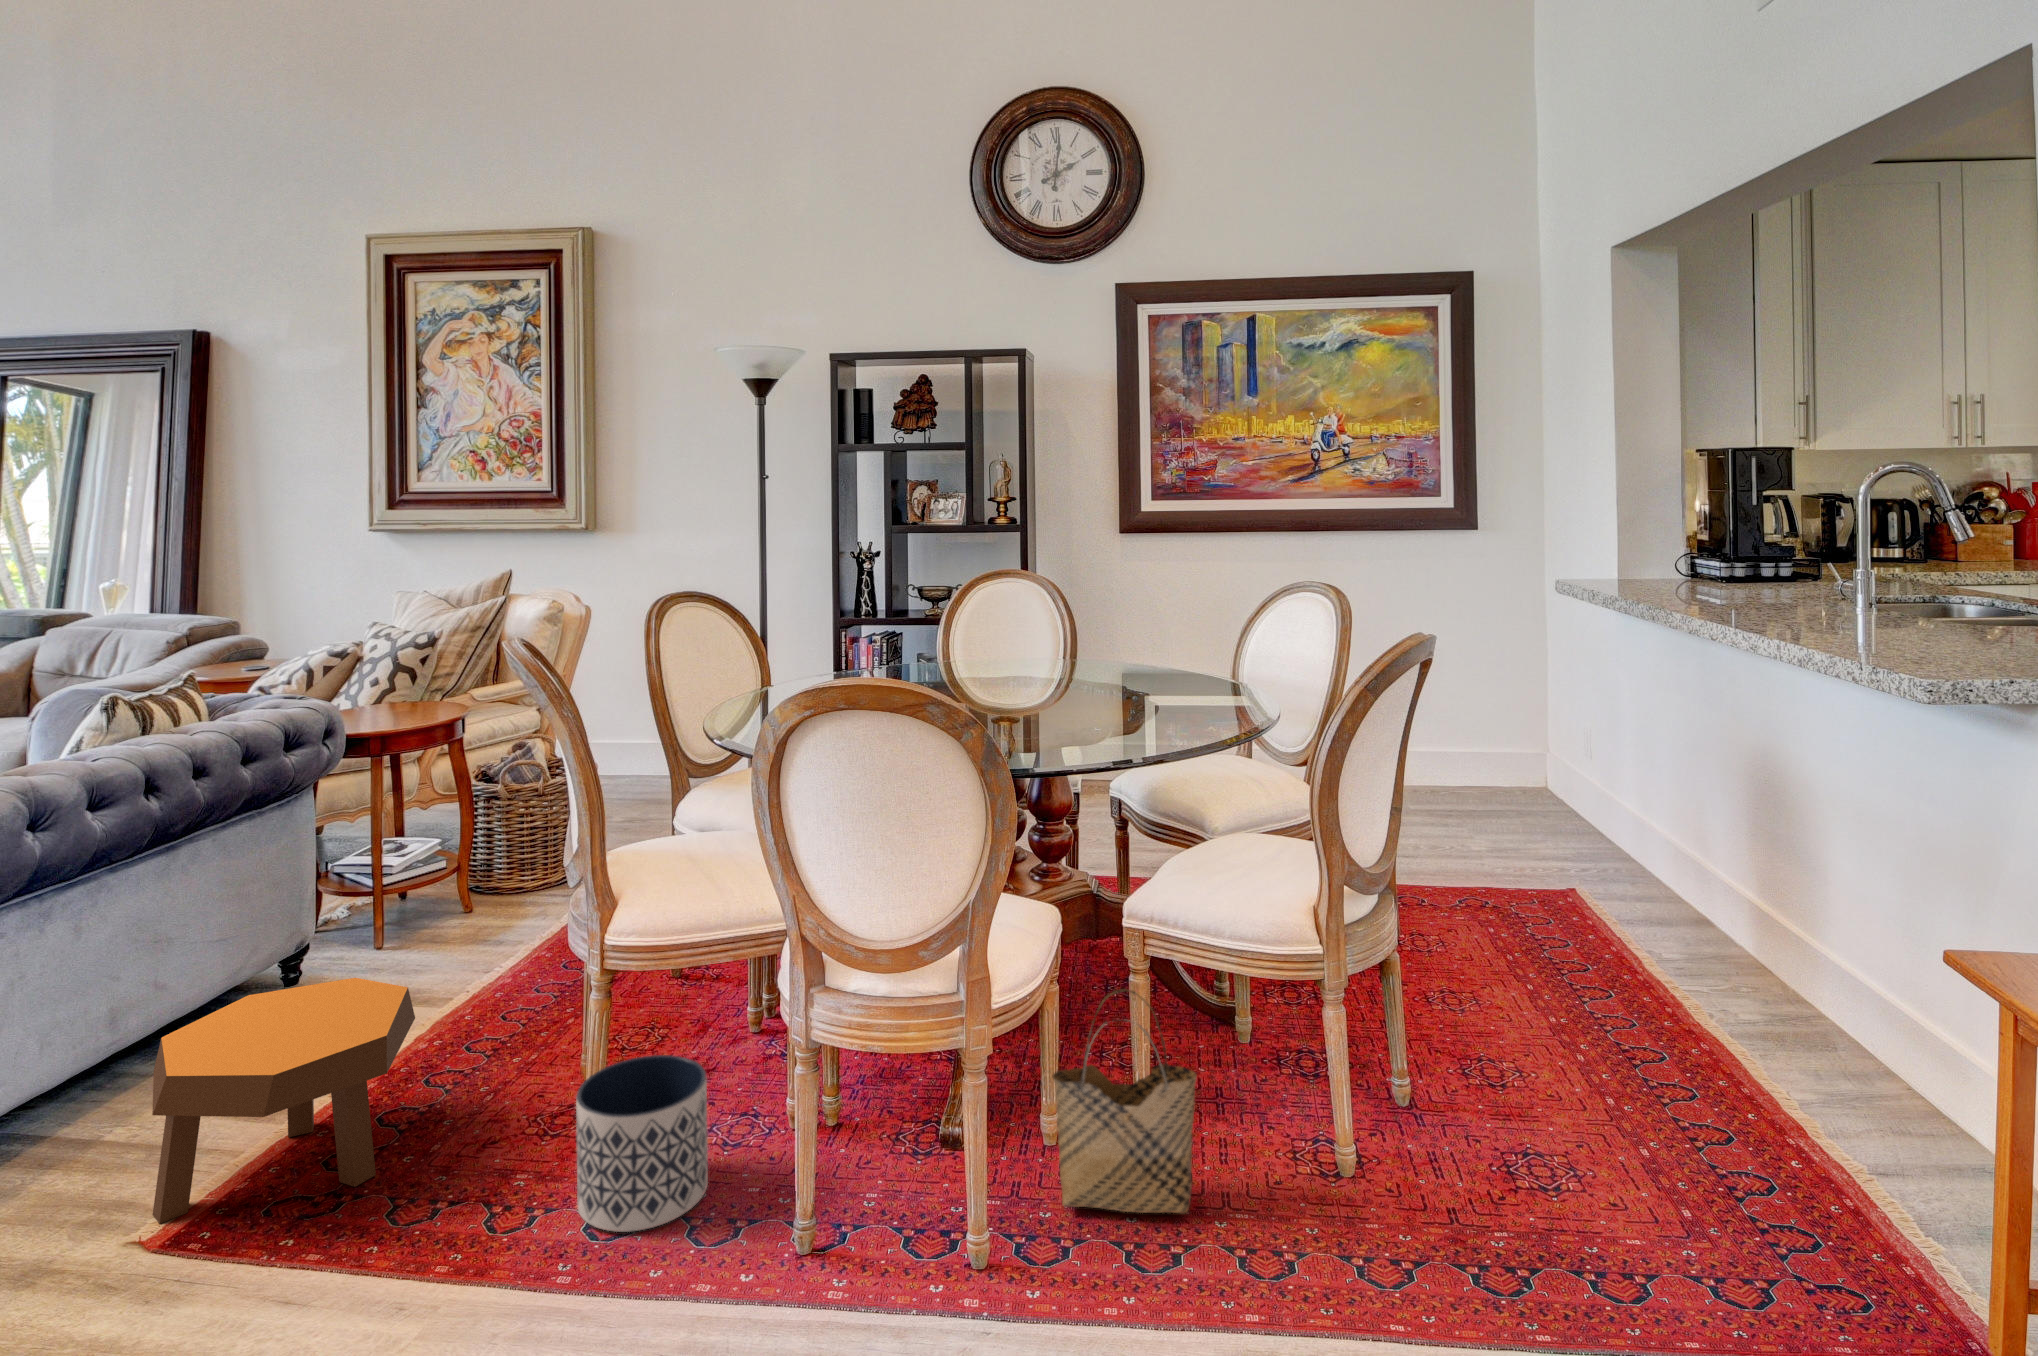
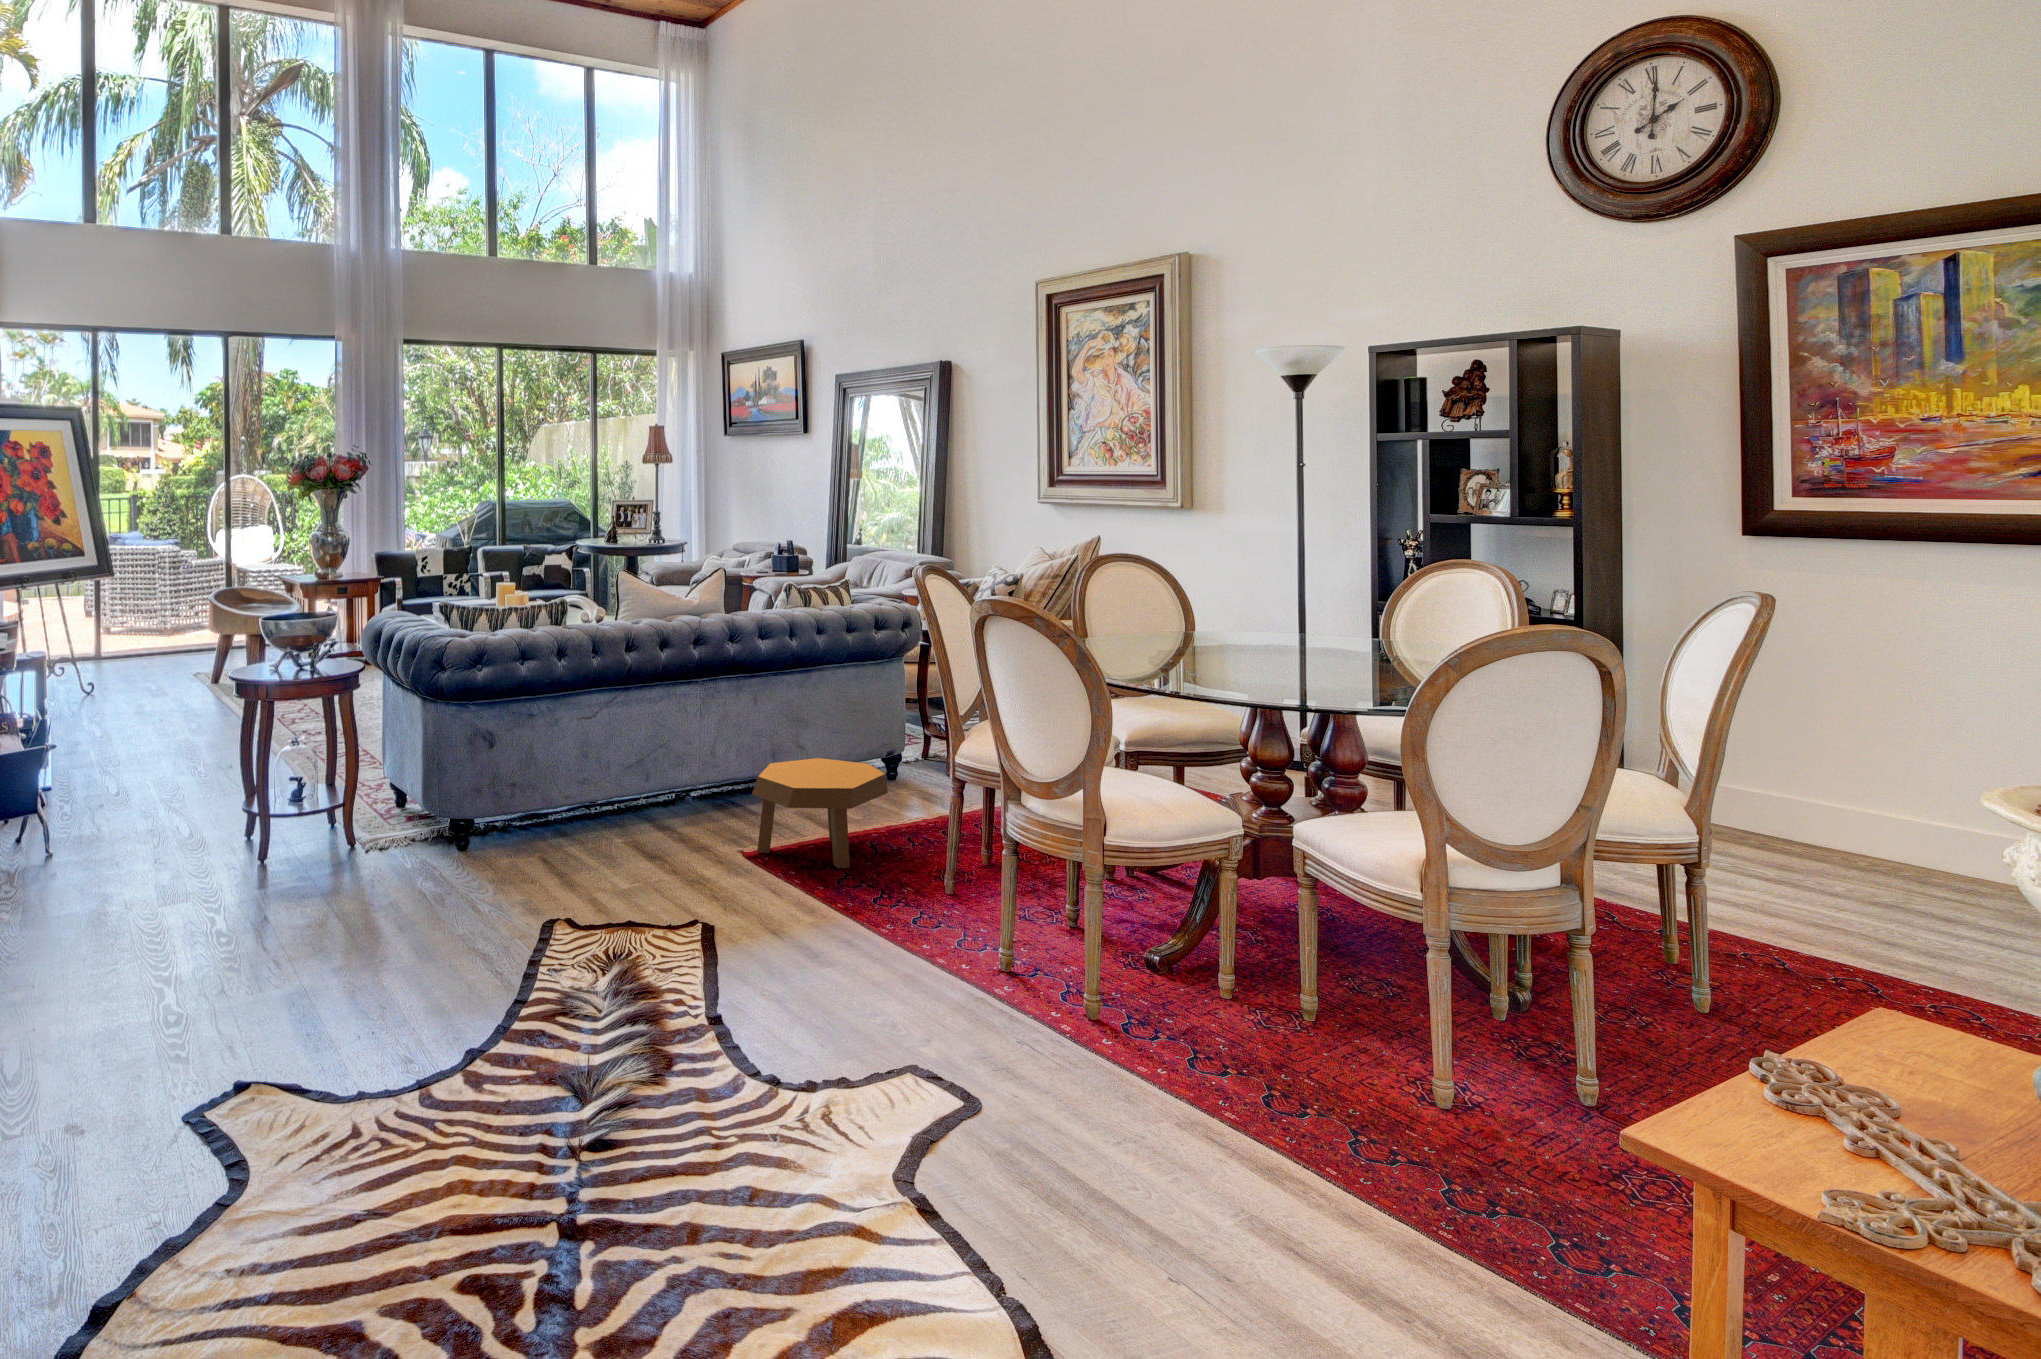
woven basket: present [1052,988,1197,1213] -> none [1181,877,1295,1054]
planter: present [576,1055,708,1232] -> none [915,838,996,934]

